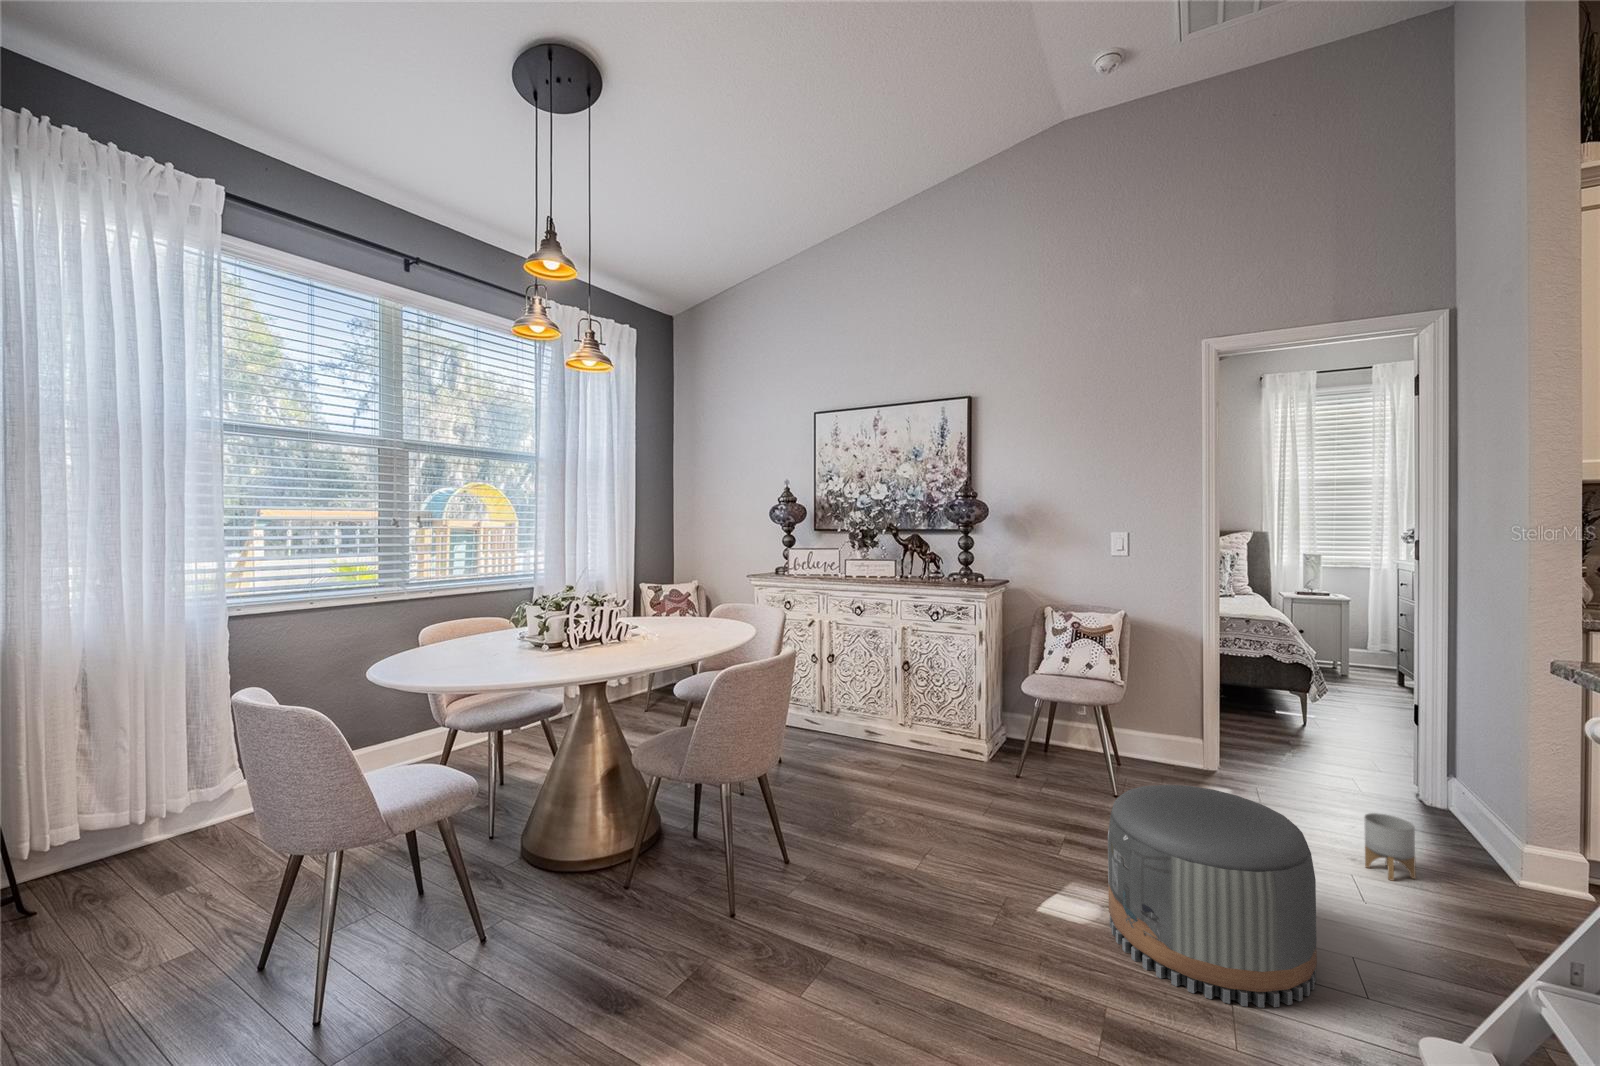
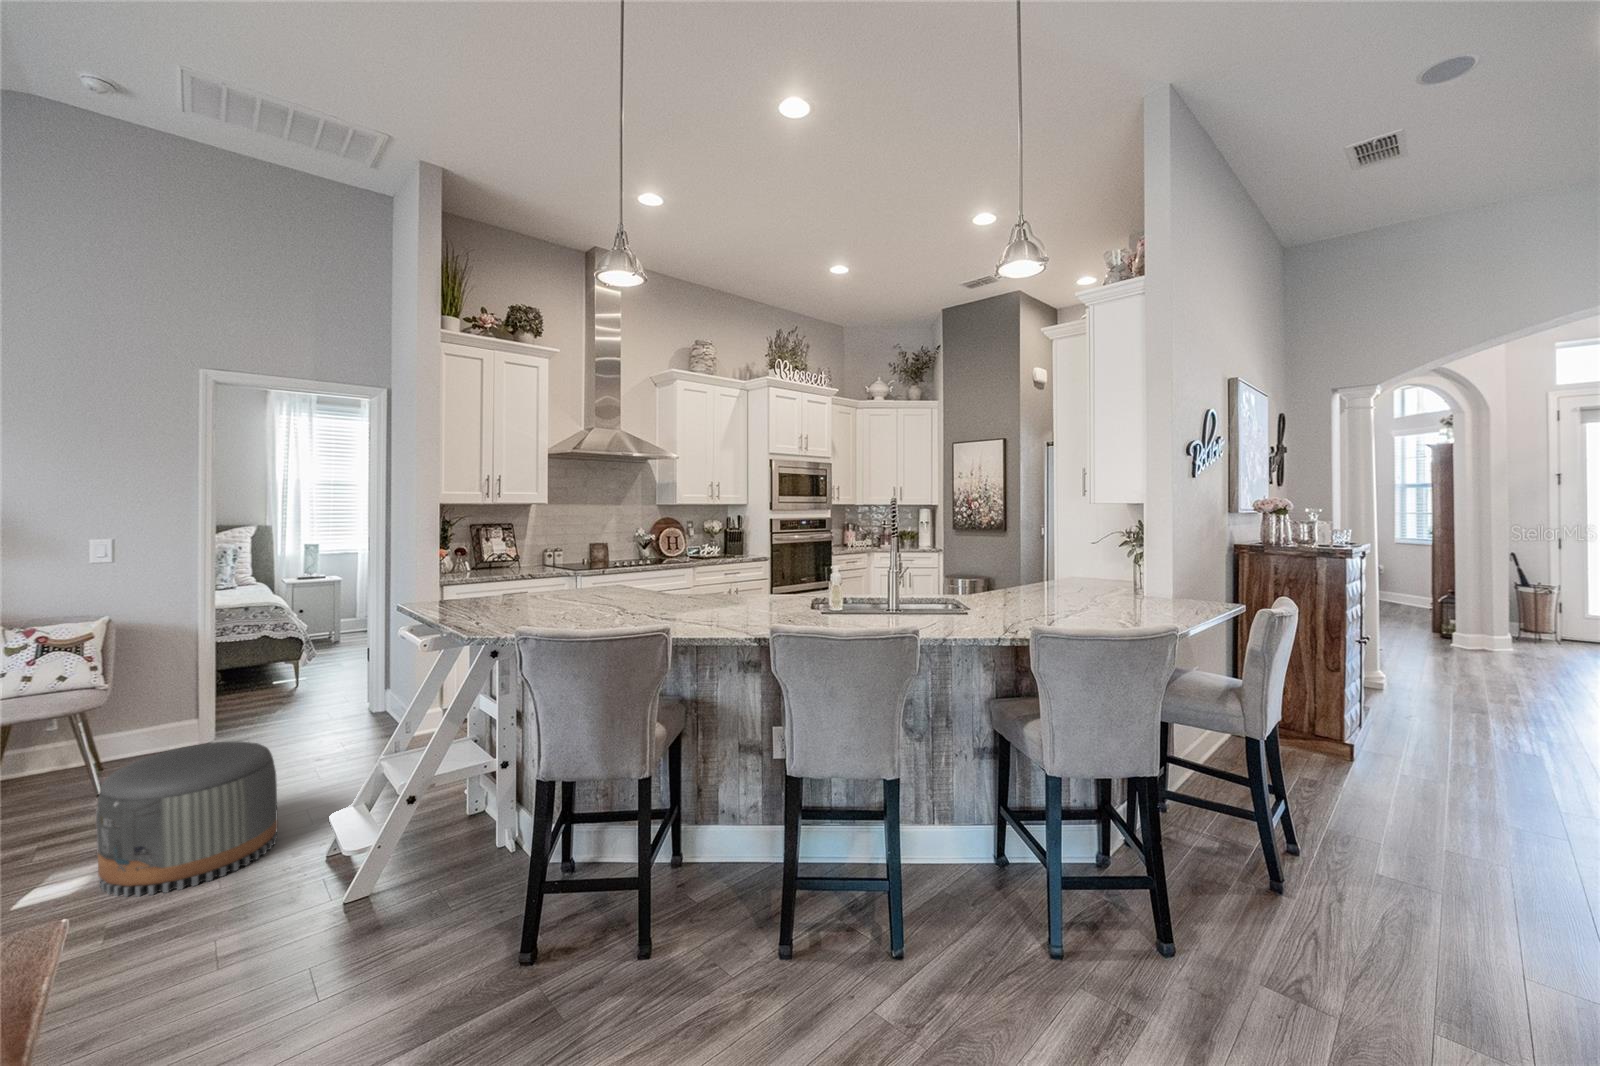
planter: present [1364,813,1416,881] -> none [322,725,353,766]

